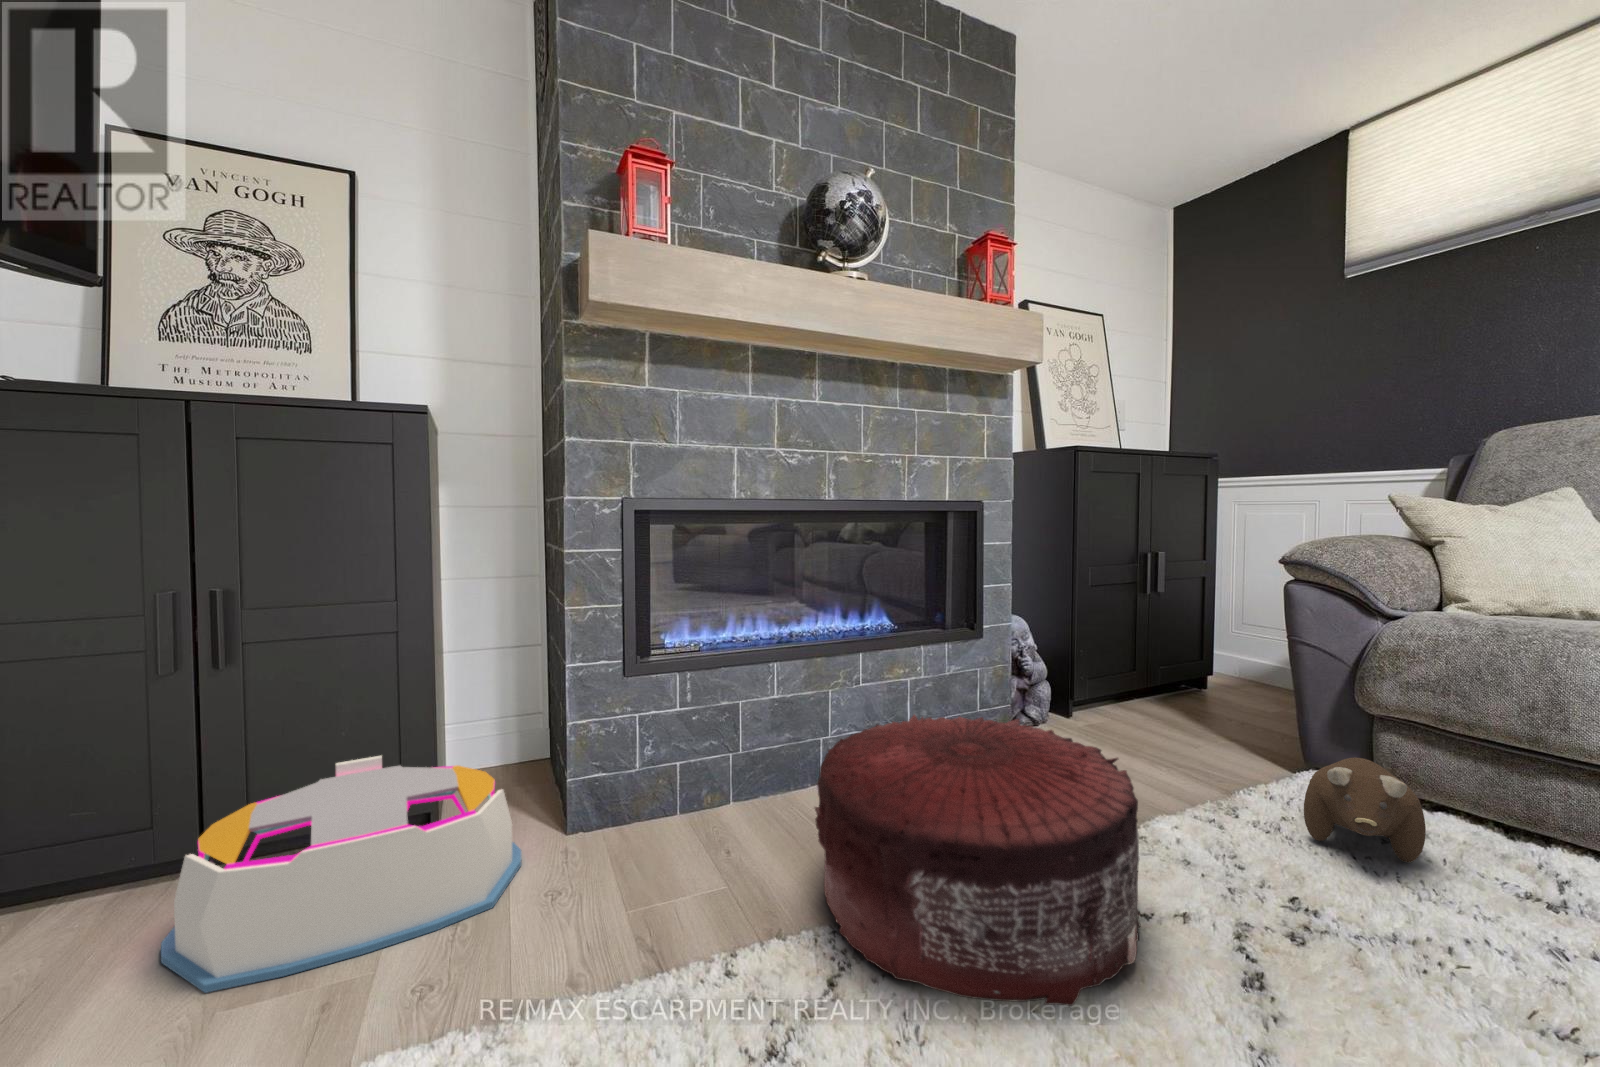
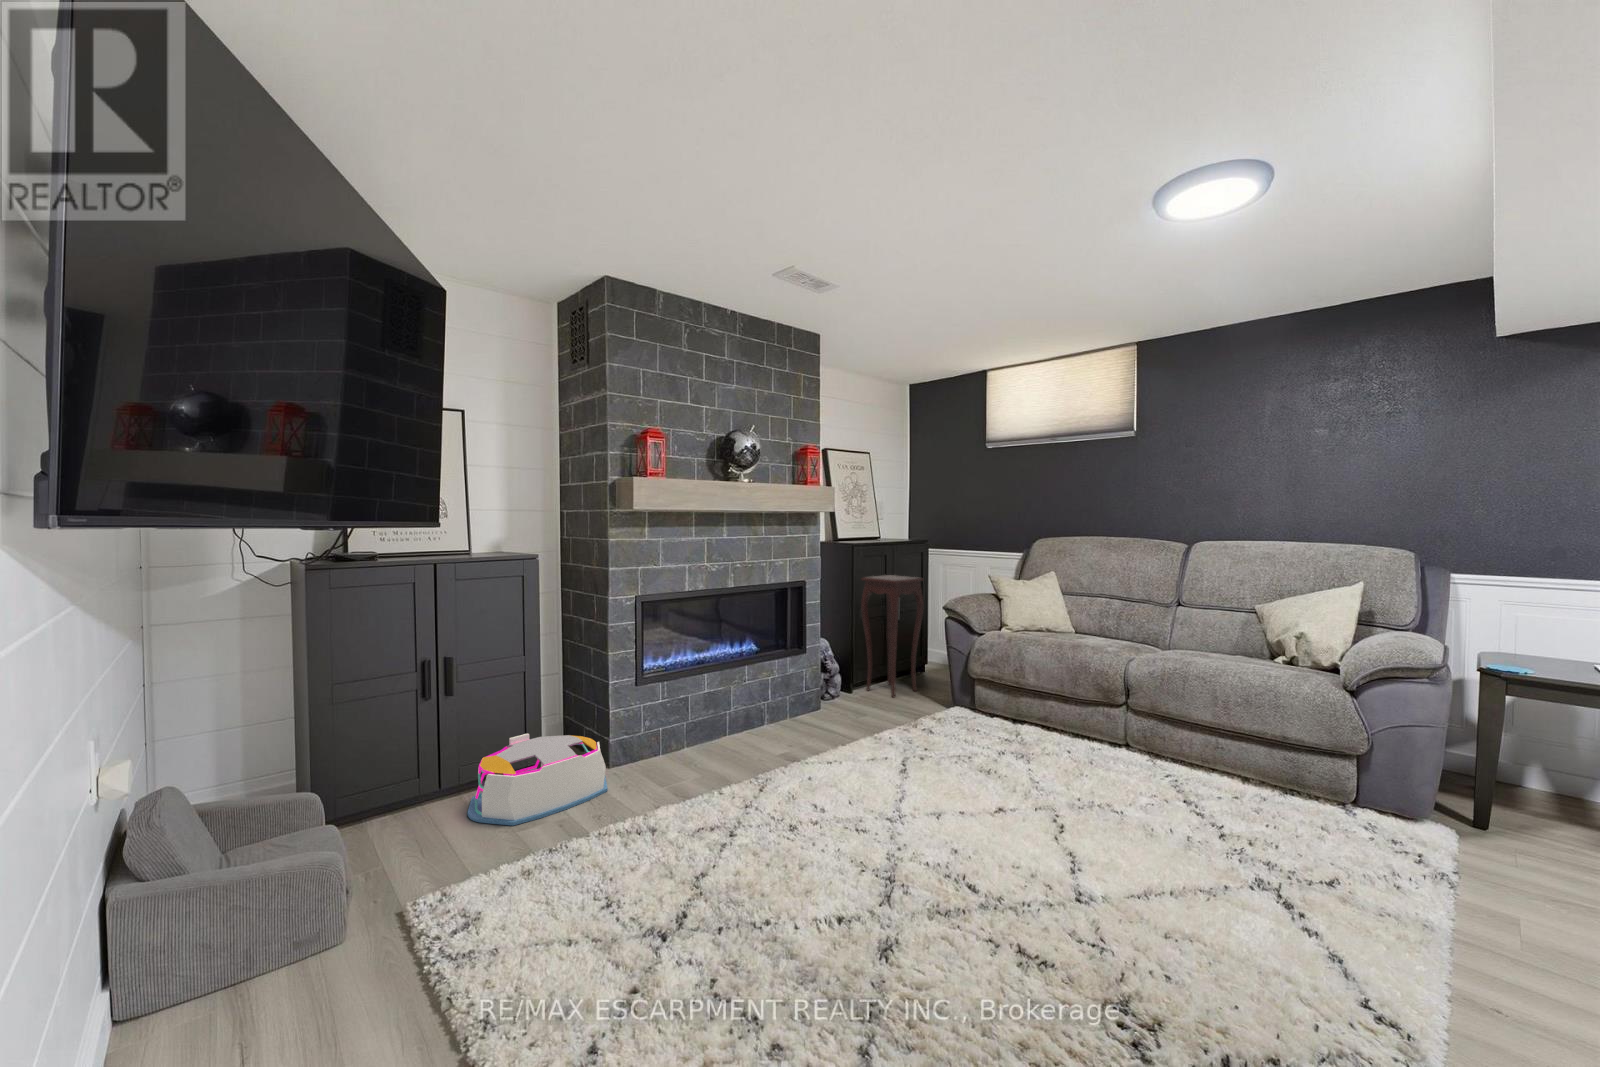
side table: none [1093,507,1226,734] -> present [861,575,923,697]
pouf: present [815,715,1141,1006] -> none [746,691,873,788]
plush toy: present [1304,758,1426,863] -> none [940,696,980,736]

